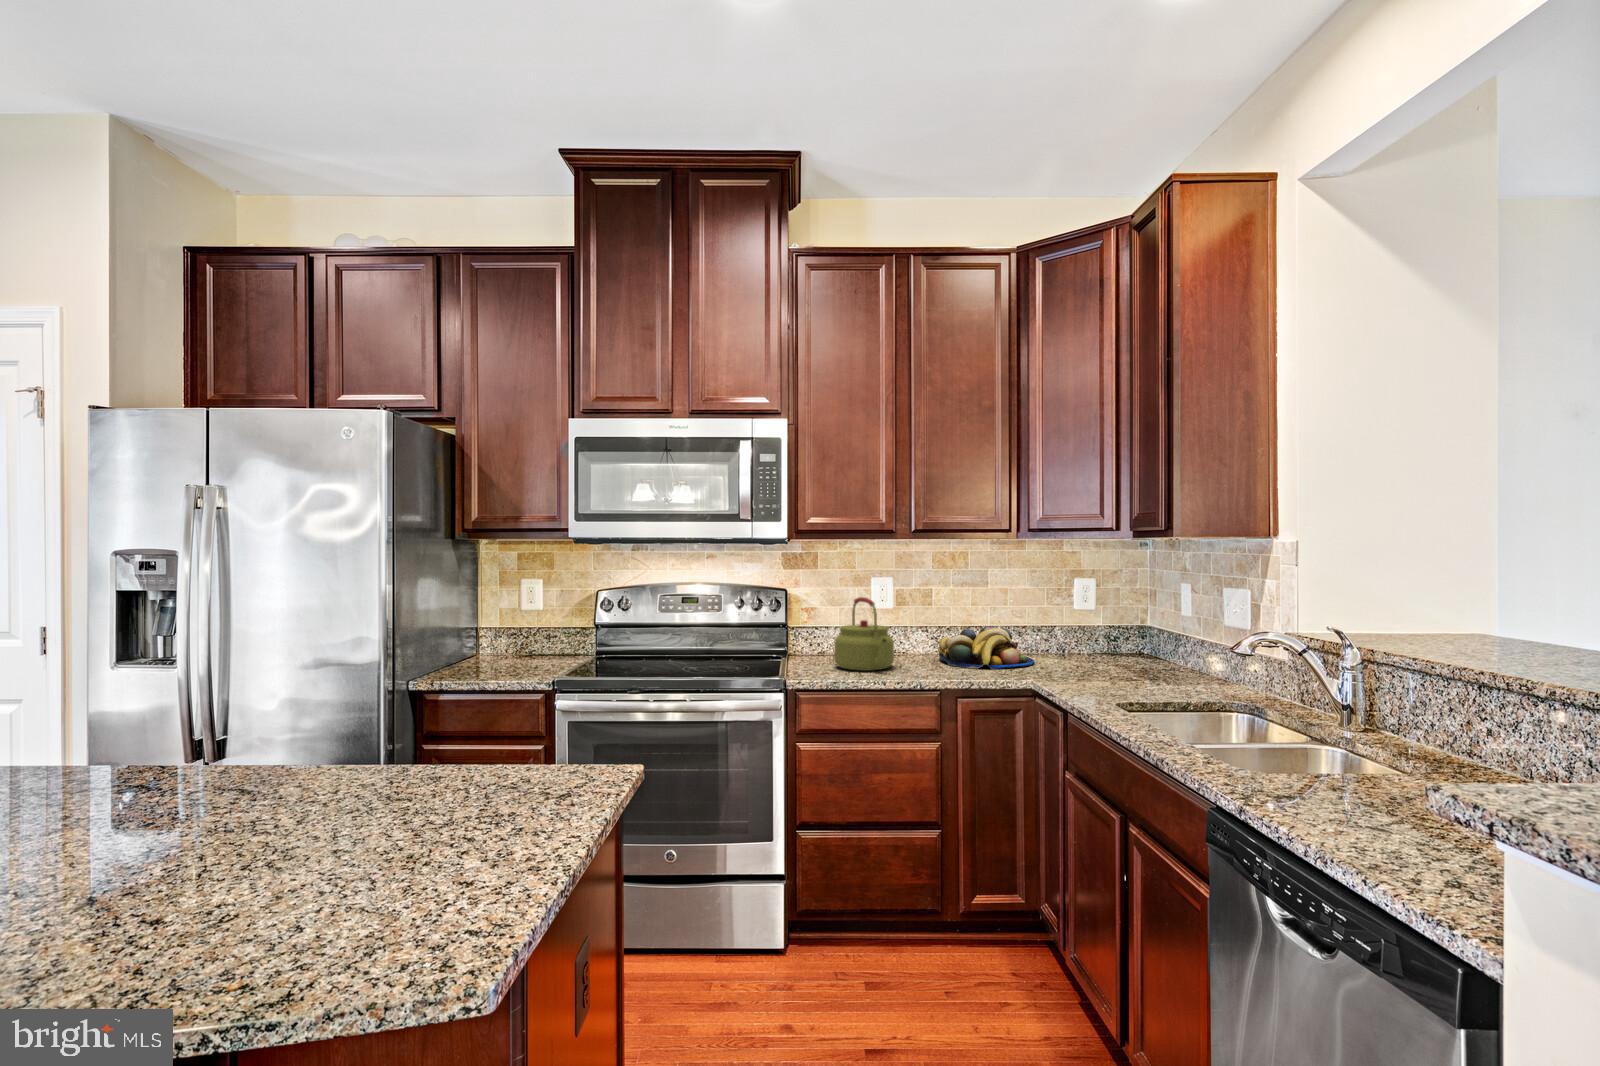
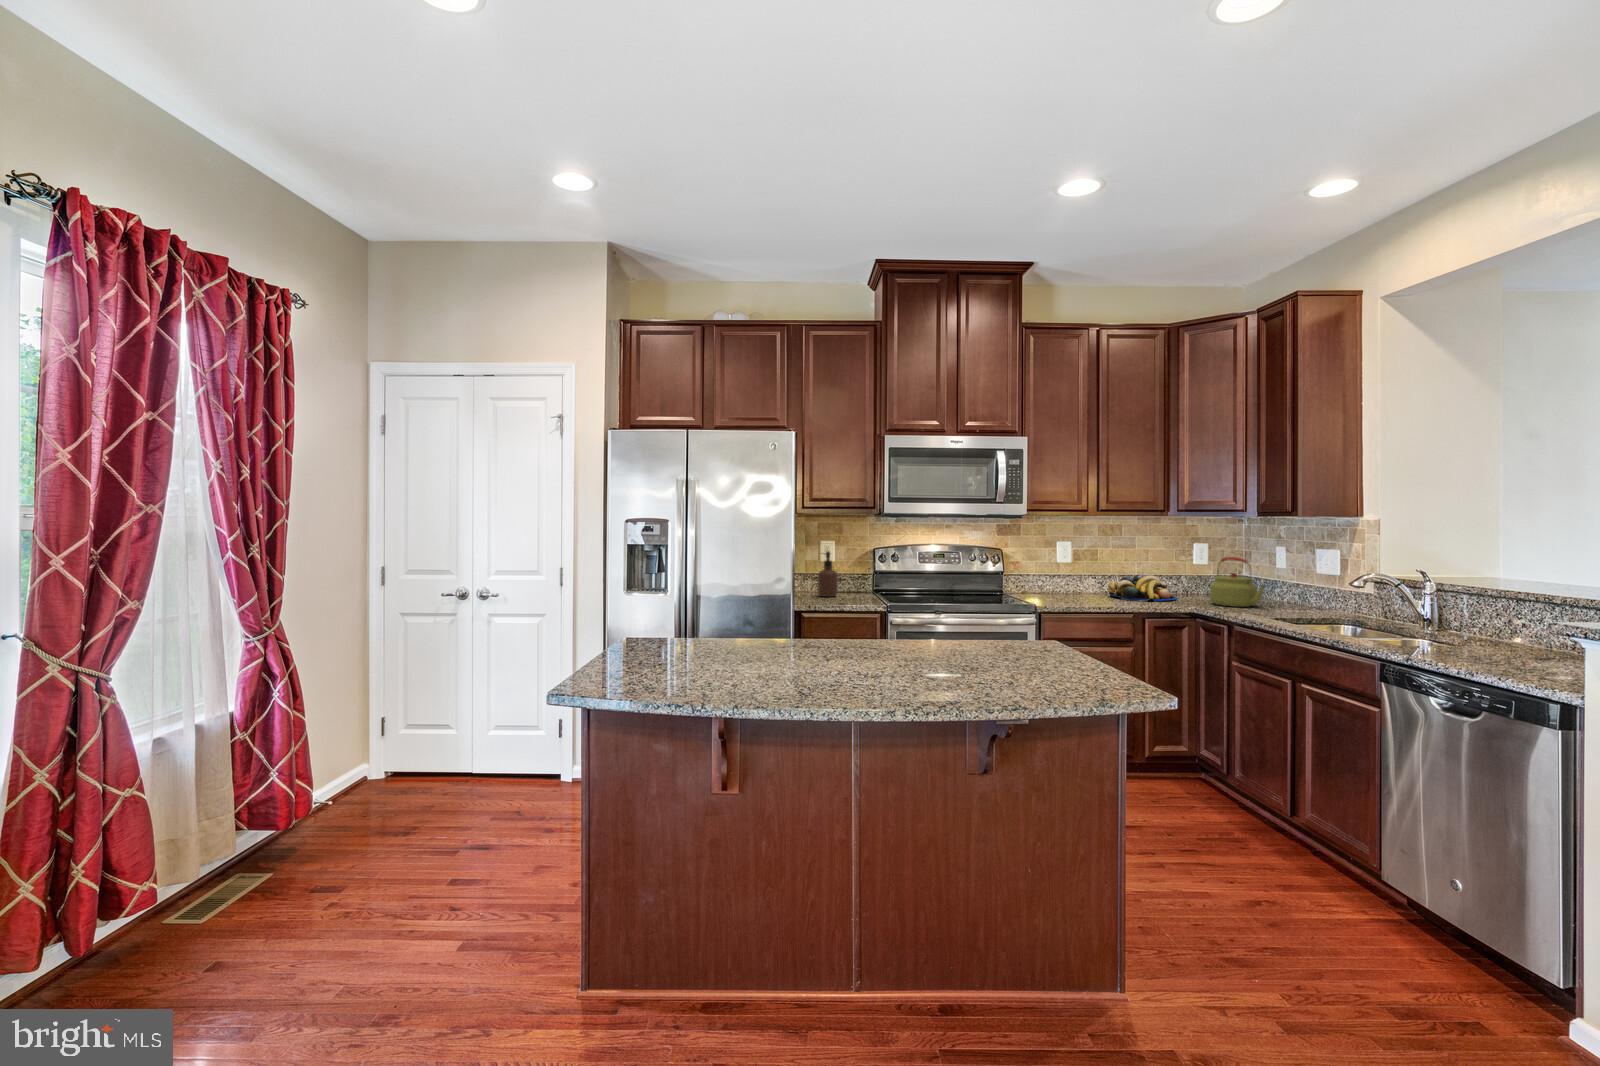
soap dispenser: none [500,595,530,662] -> present [818,552,838,597]
kettle: present [834,597,894,671] -> present [1210,557,1265,607]

